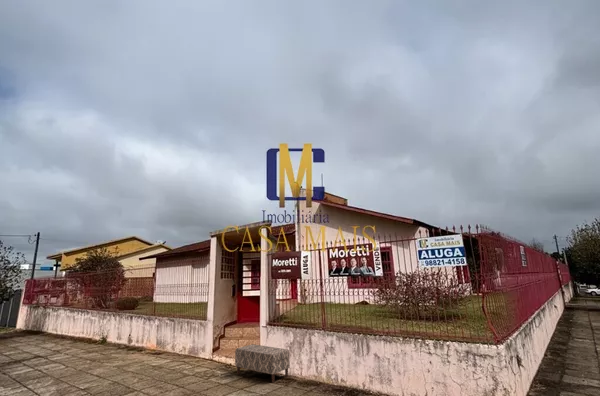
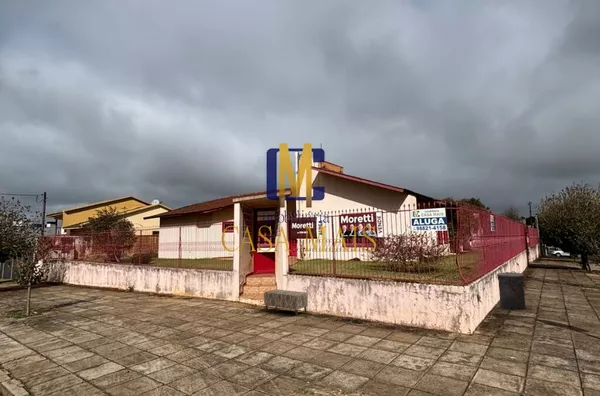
trash can: none [537,318,582,373] -> present [497,272,526,310]

